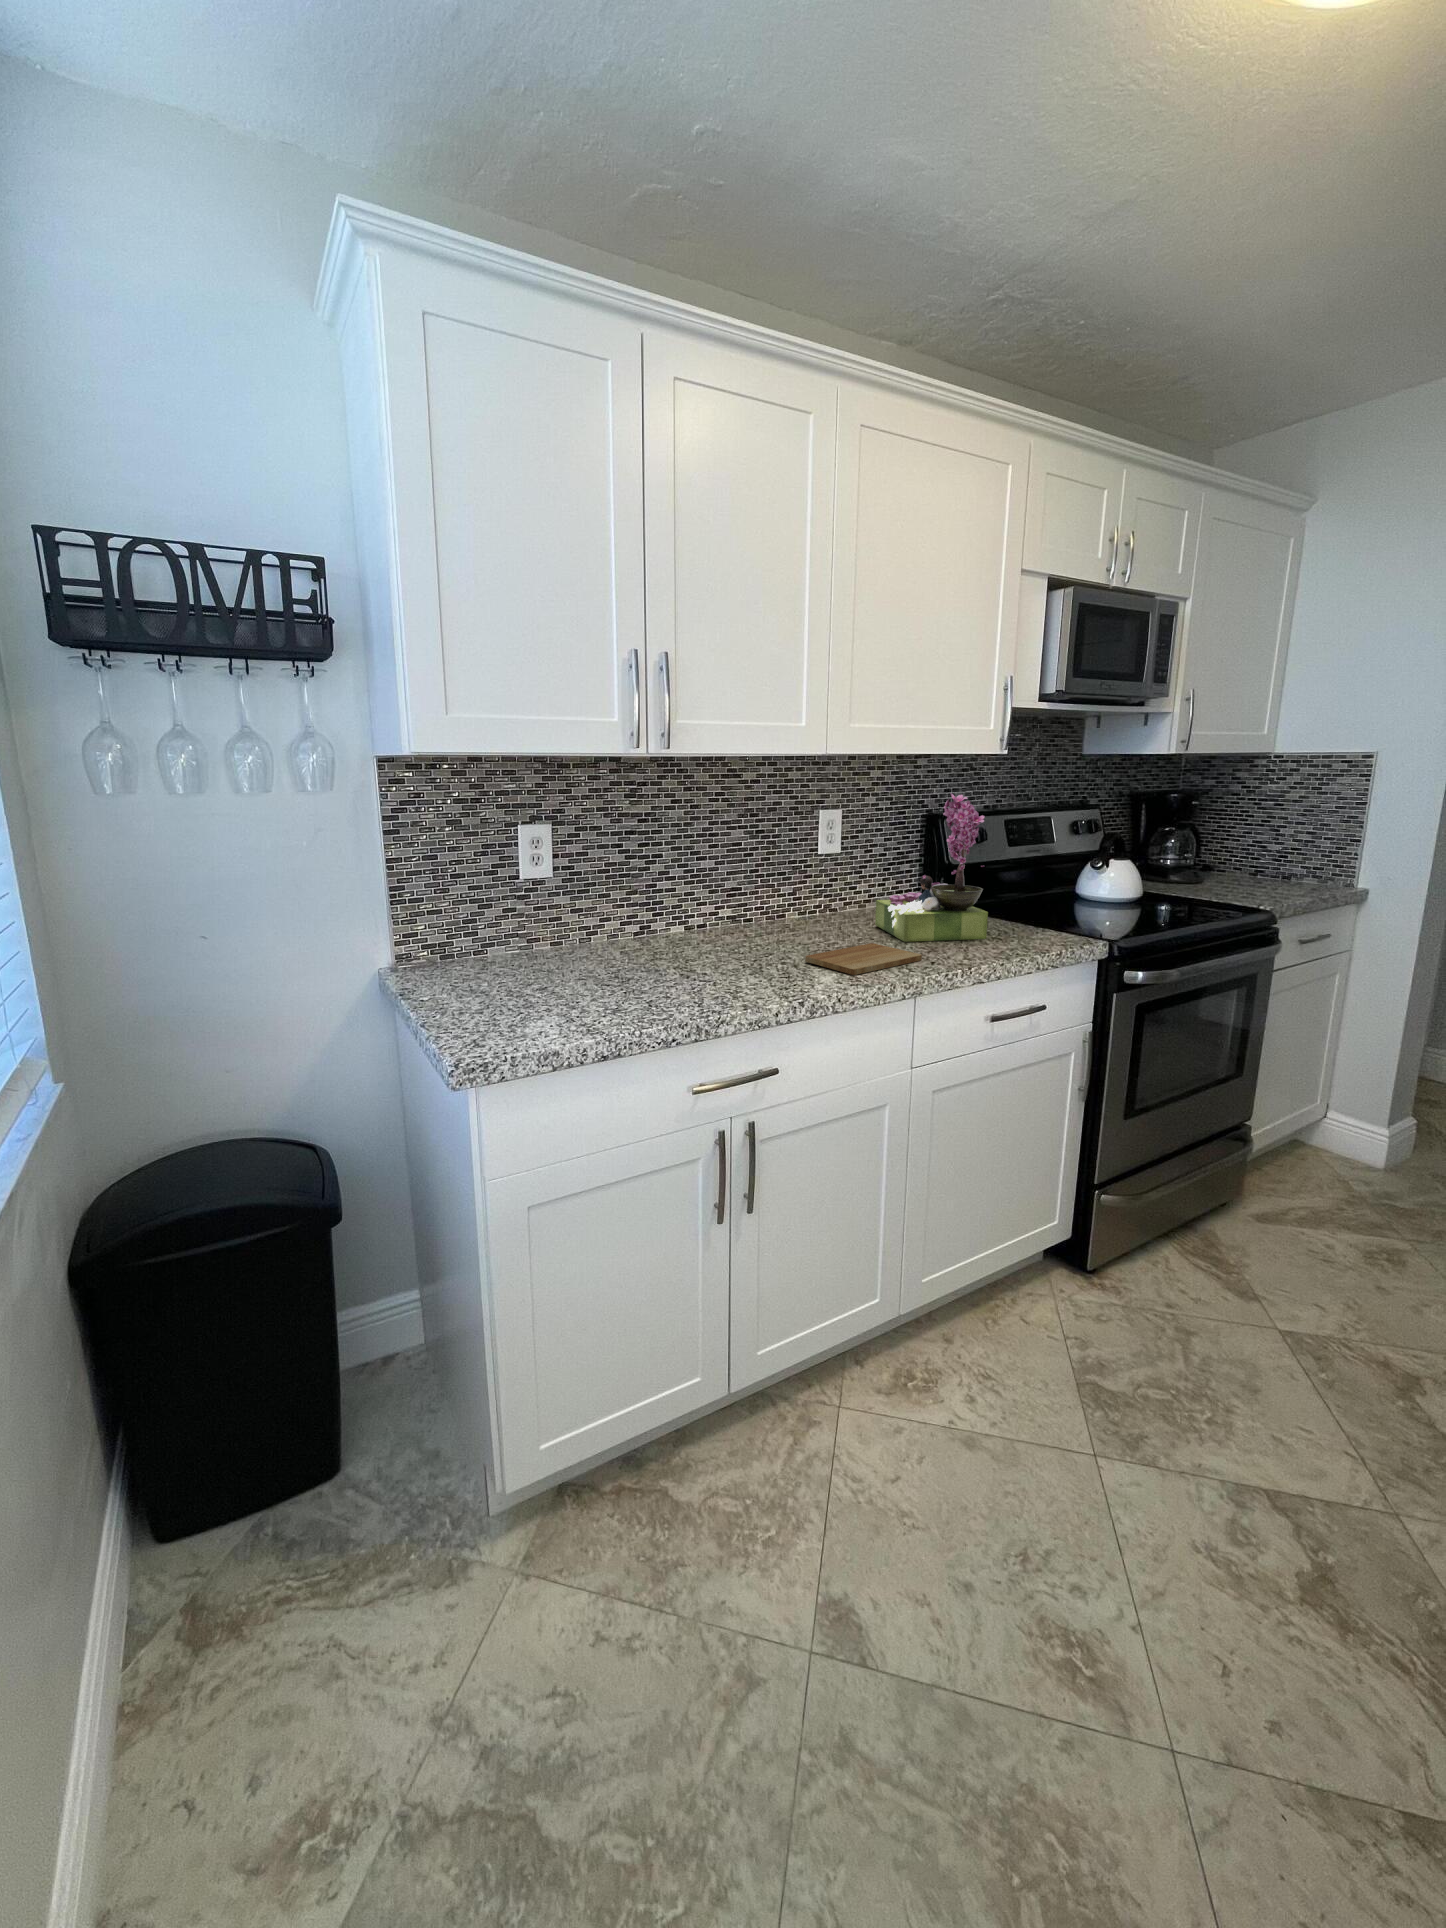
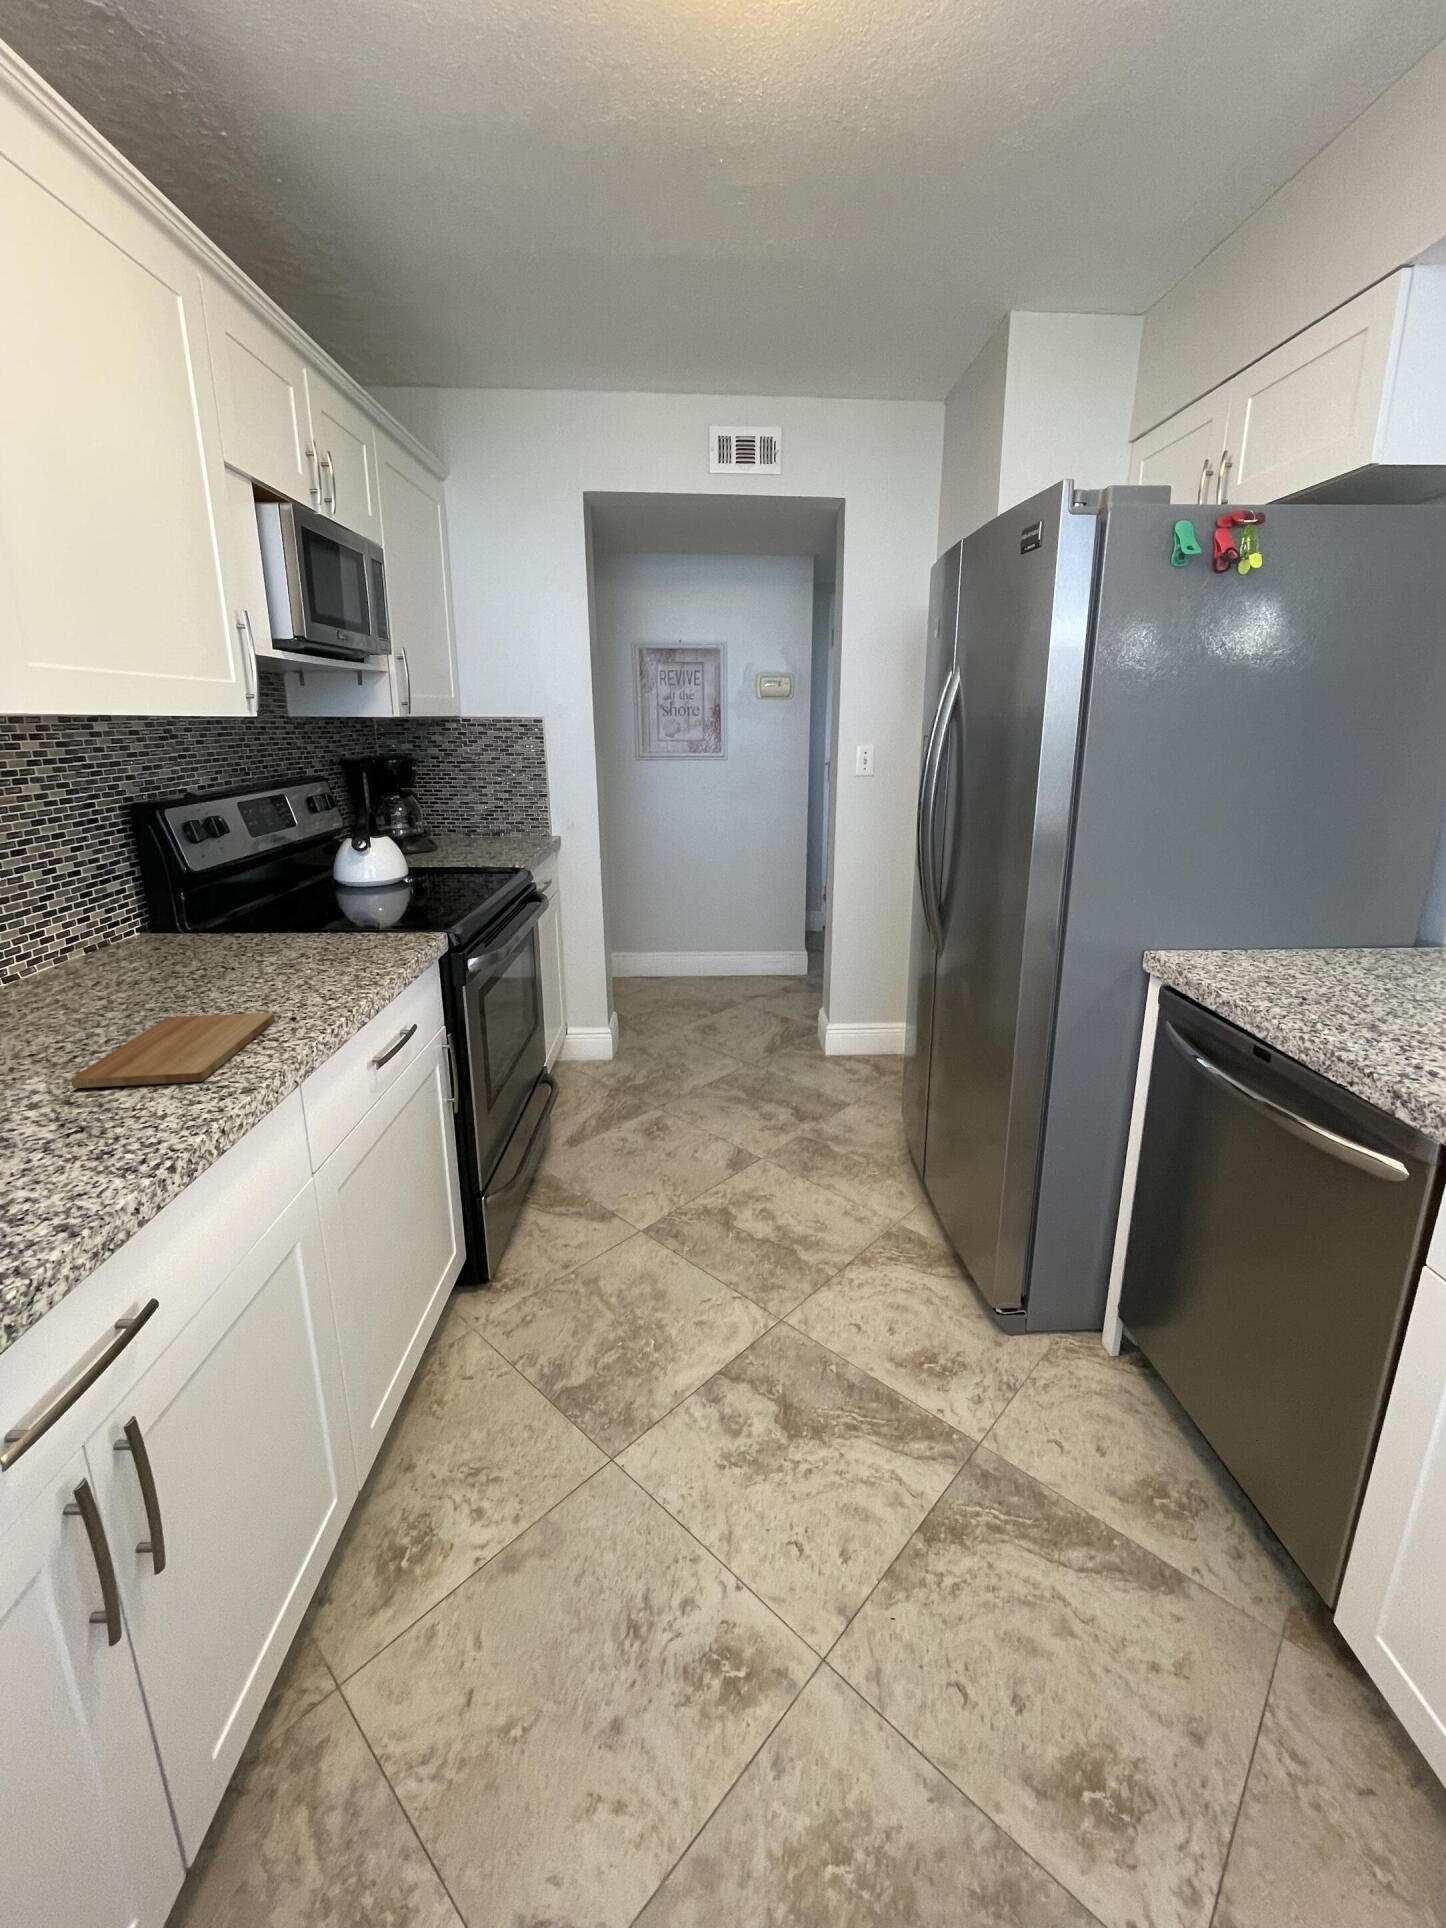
flower arrangement: present [875,794,988,942] -> none [113,770,317,999]

